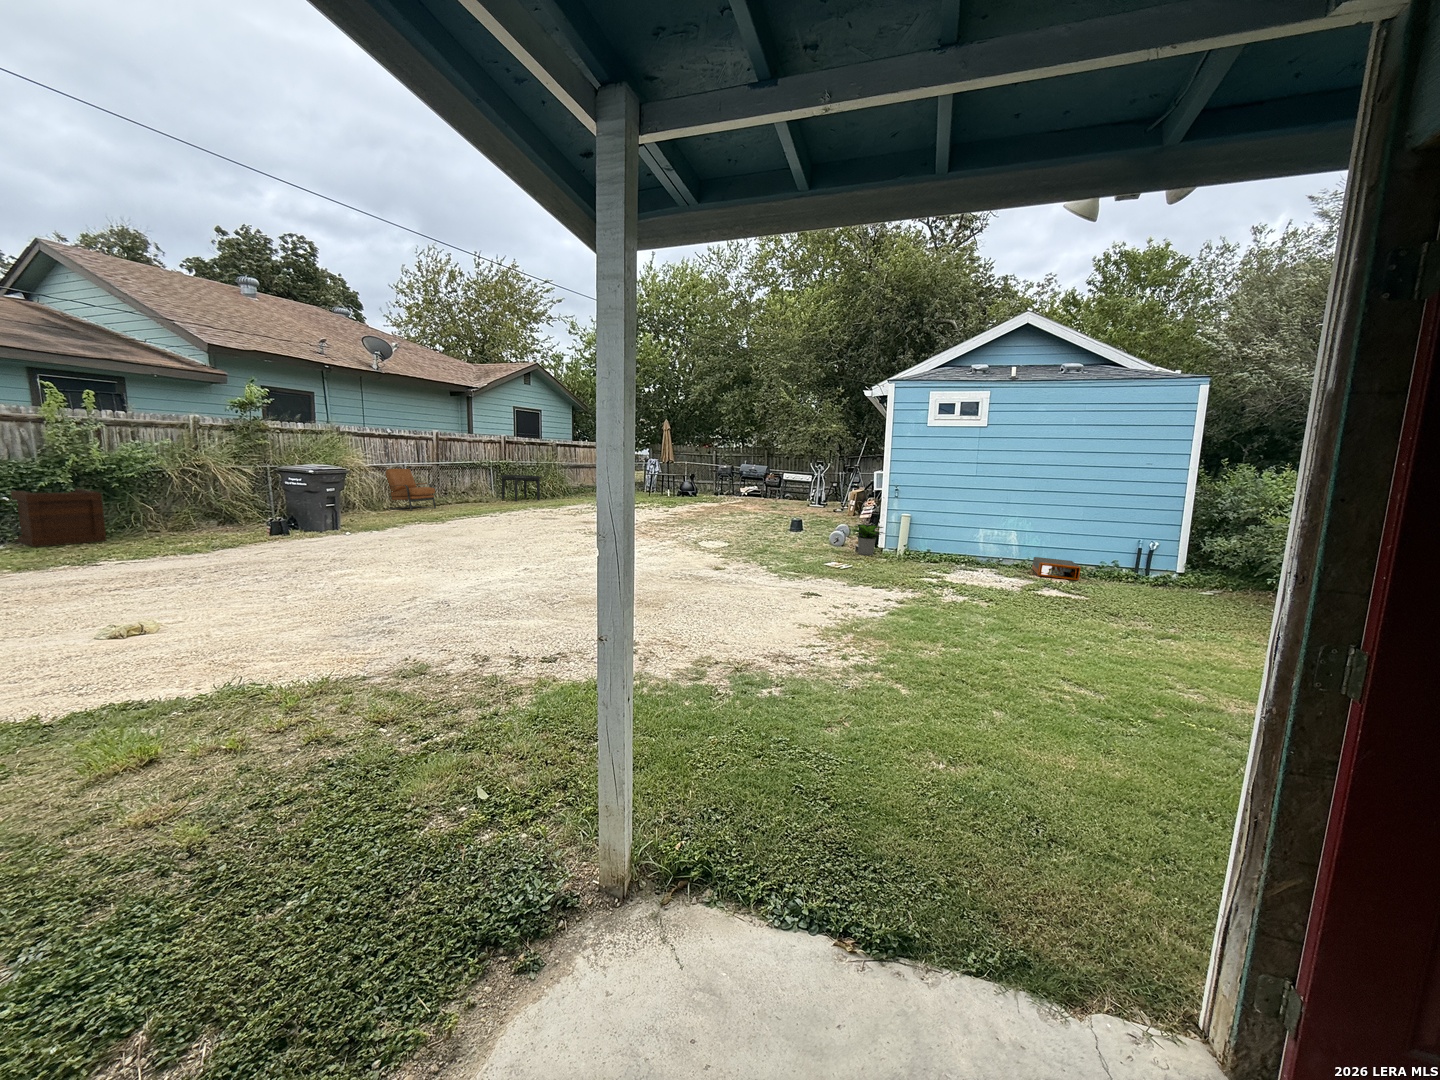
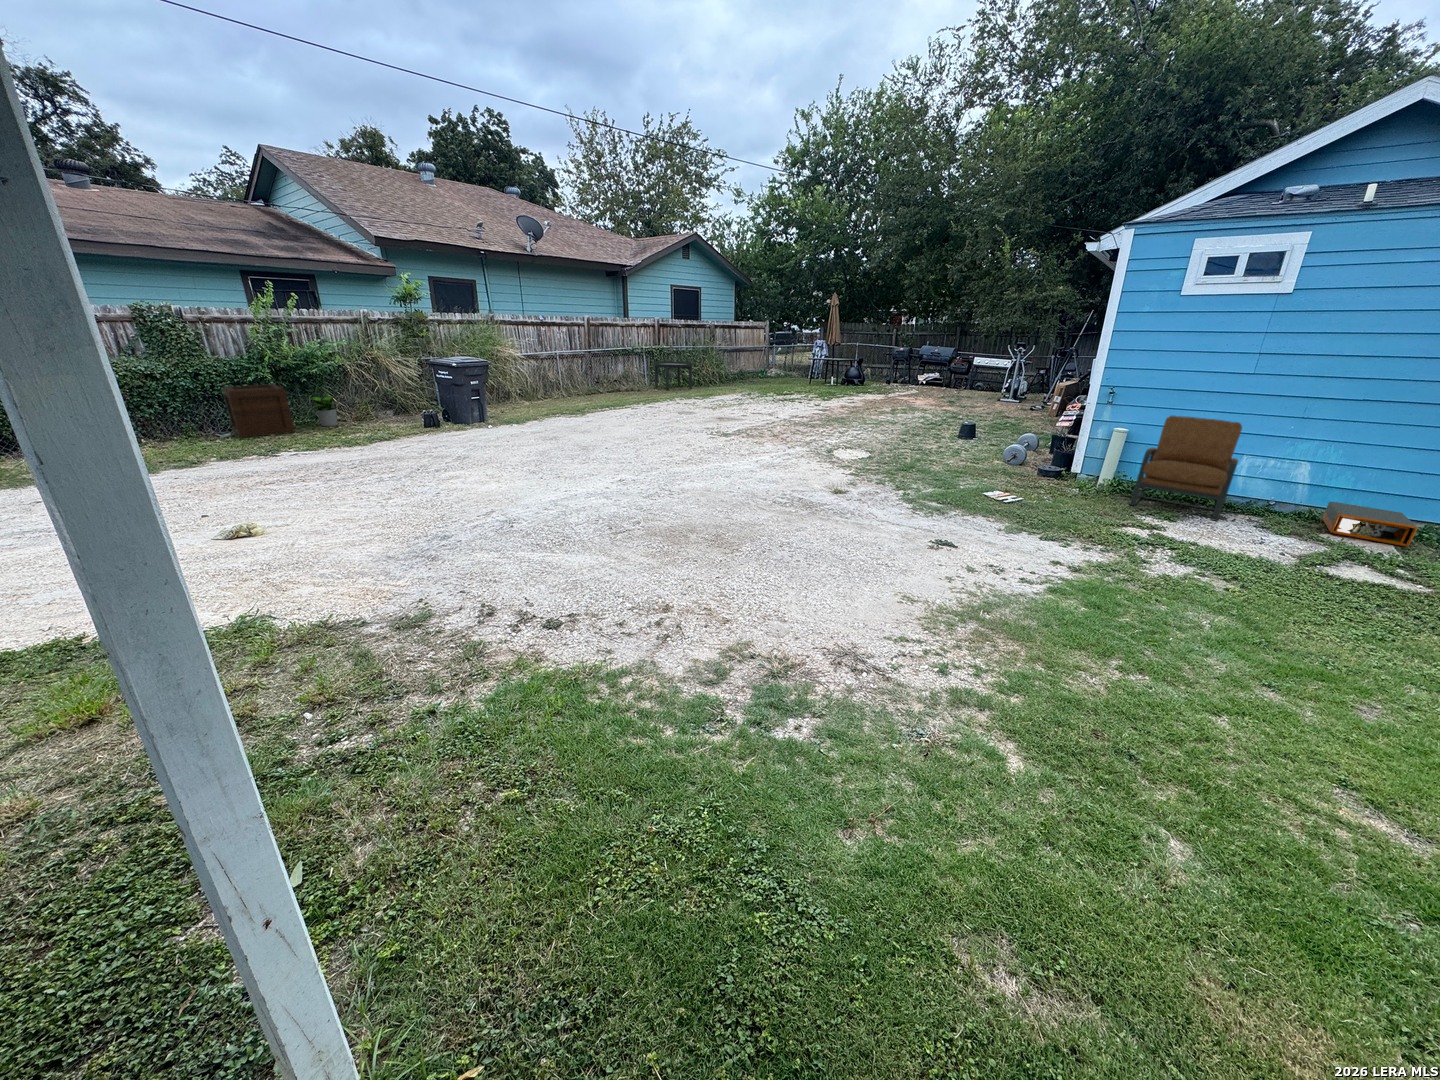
chair: present [385,469,436,511] -> present [1130,416,1242,521]
potted plant: present [853,524,885,555] -> present [307,396,337,427]

